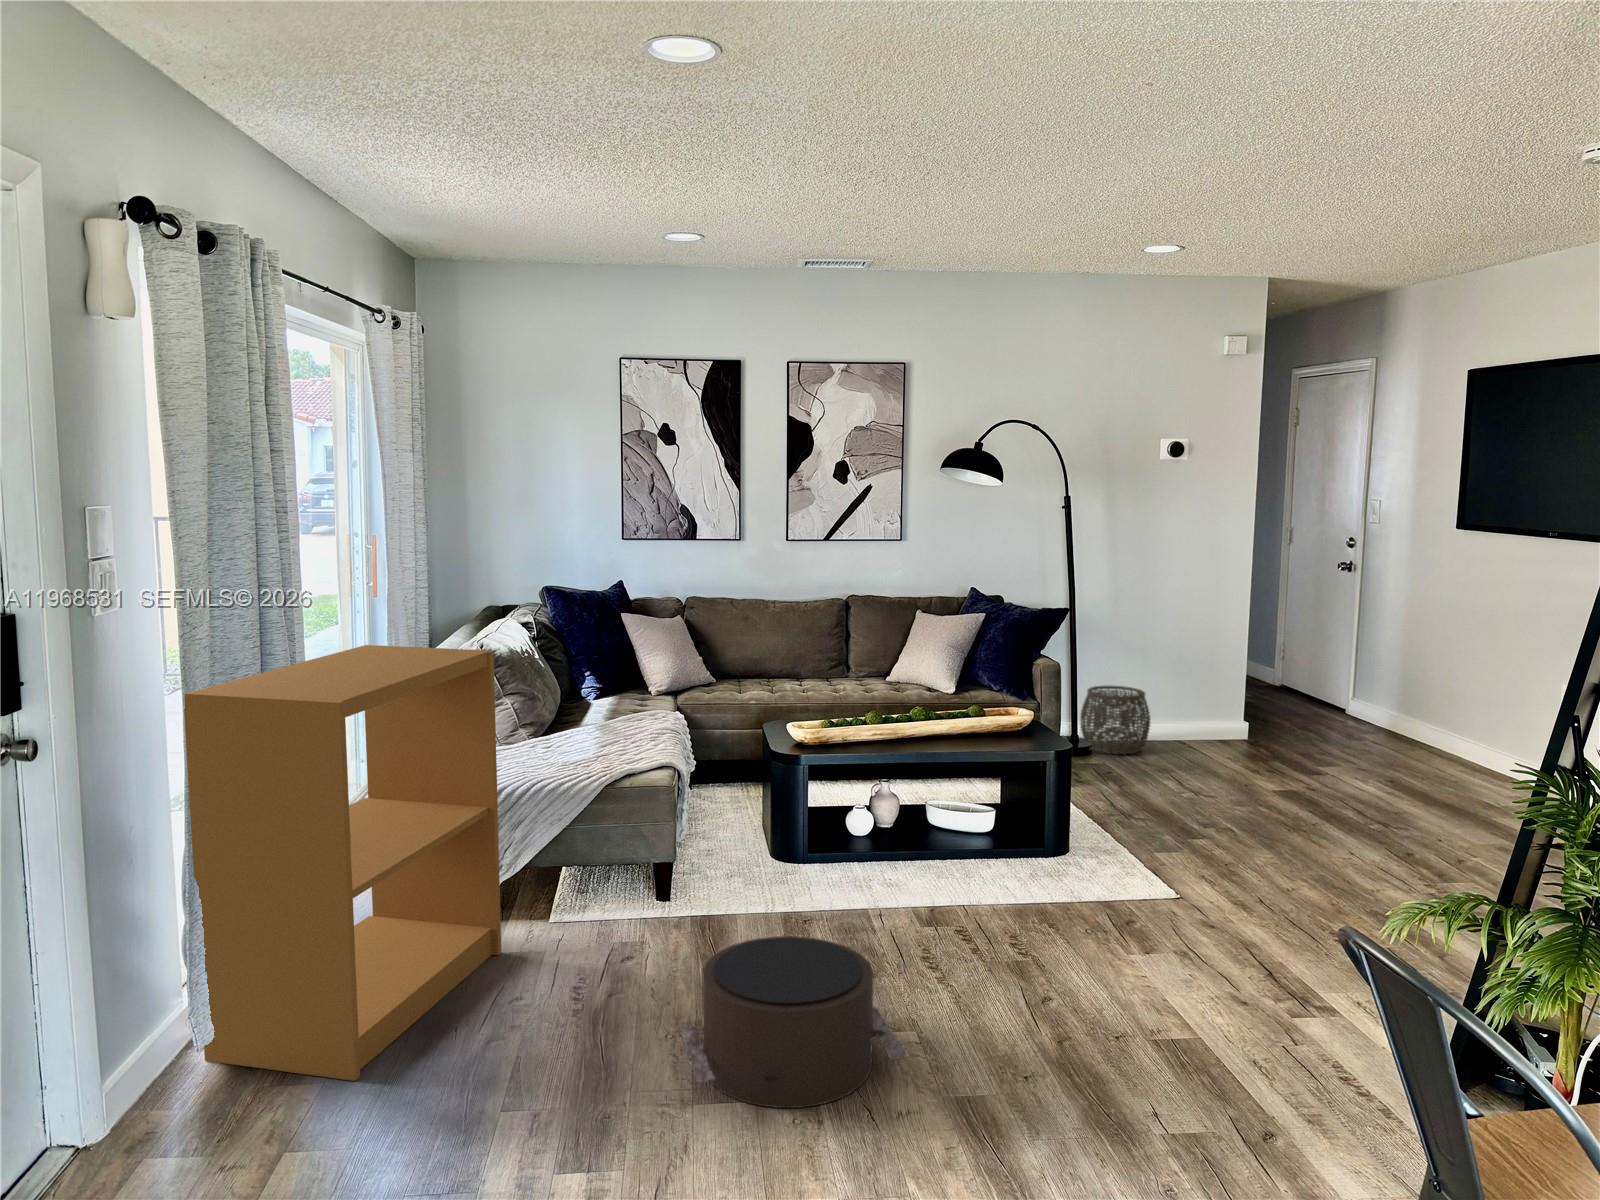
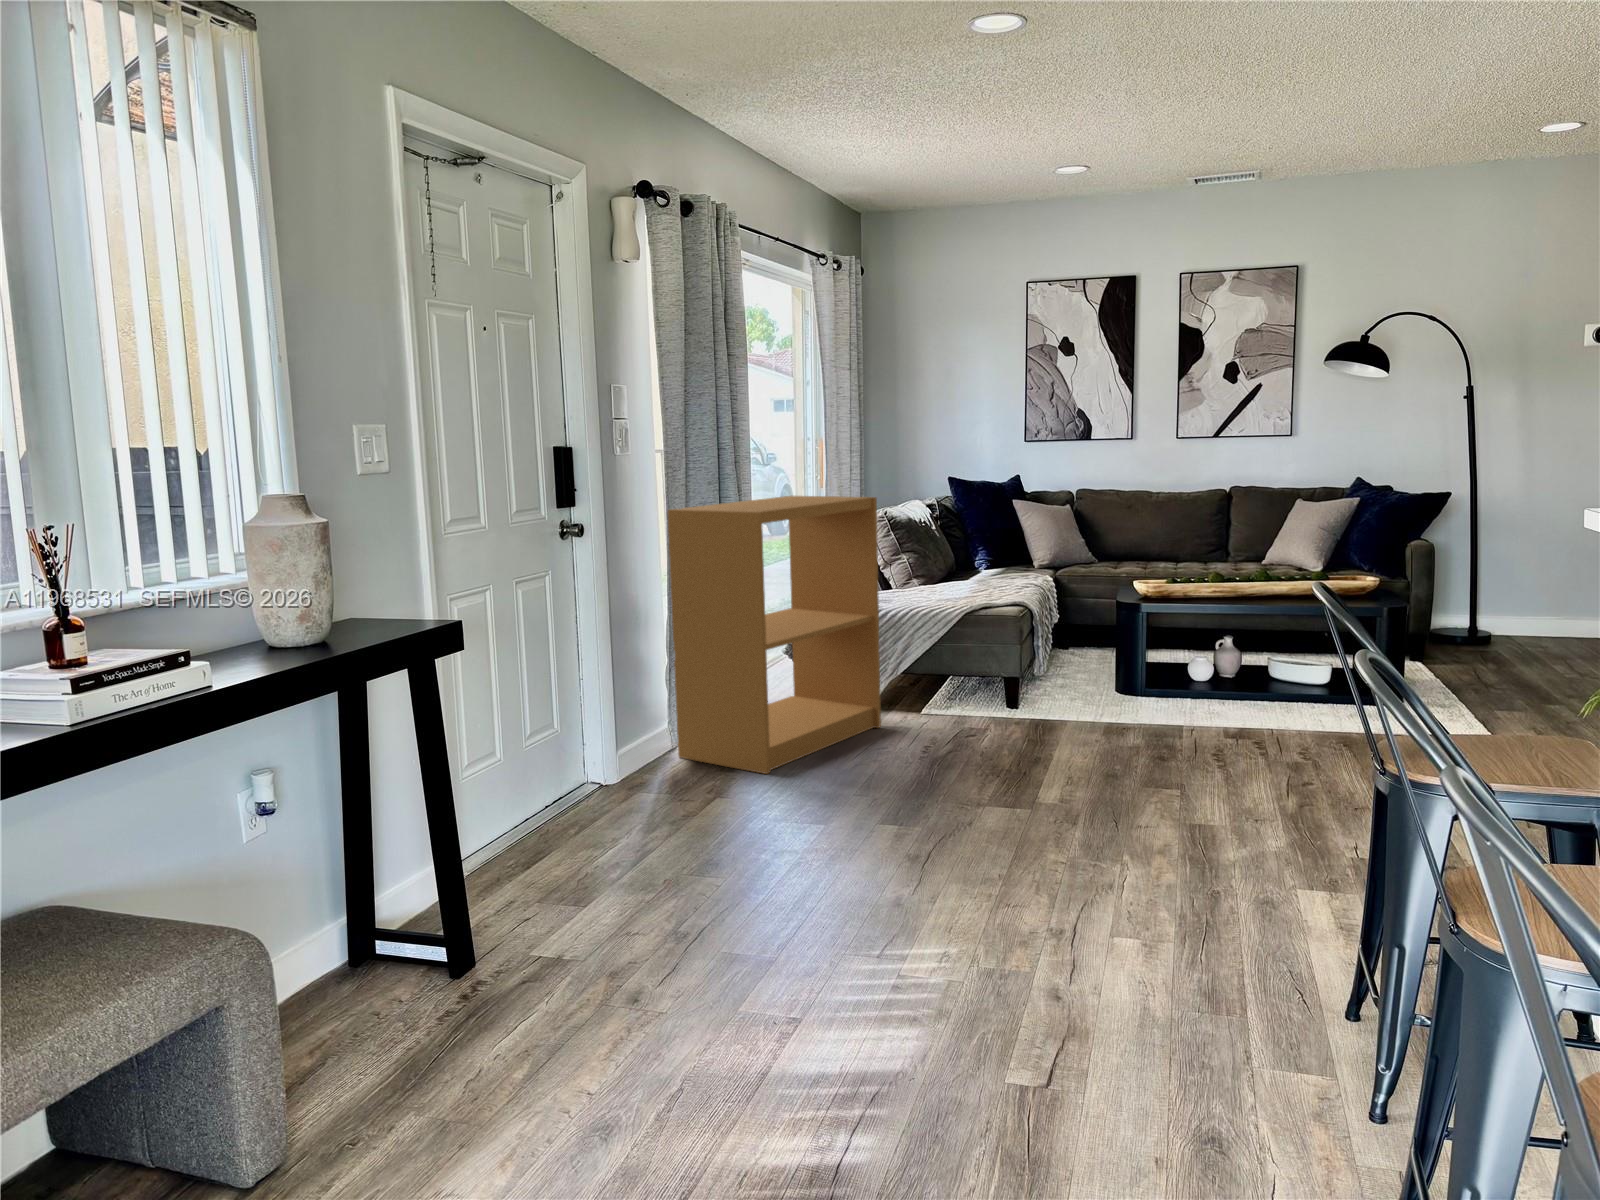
woven basket: present [1080,685,1150,755] -> none [1480,580,1562,648]
pouf: present [682,936,909,1108] -> none [987,709,1157,816]

